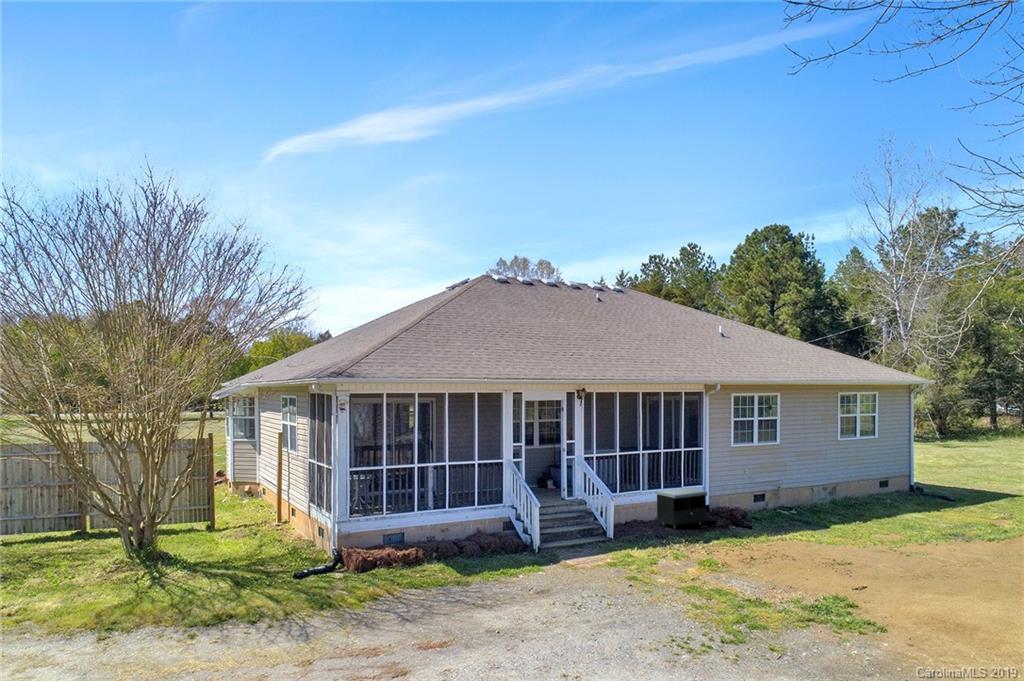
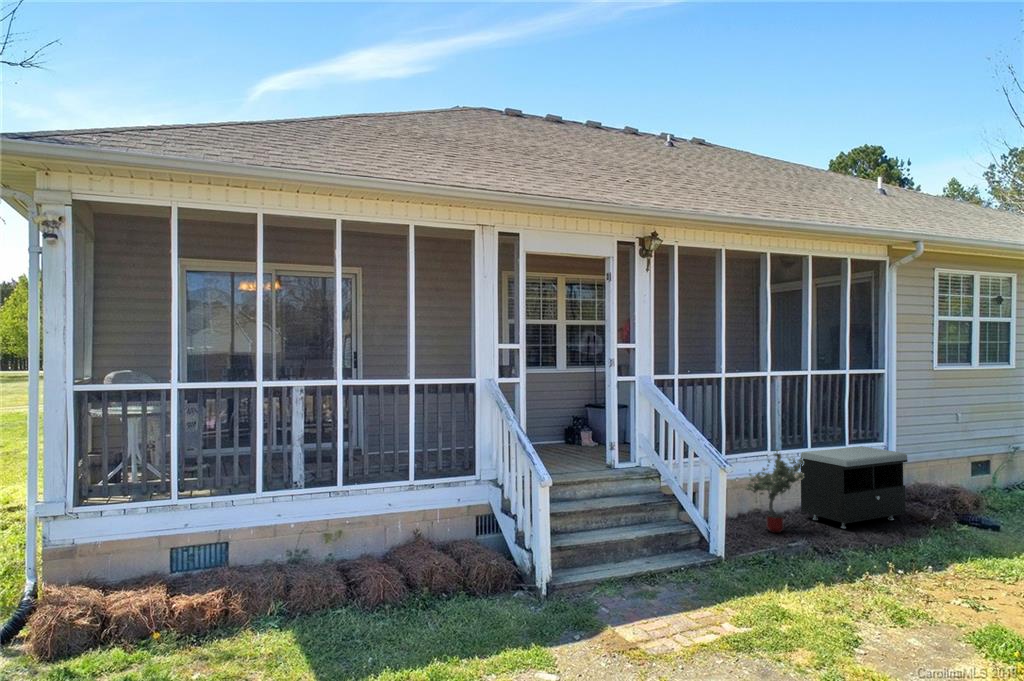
potted tree: none [627,489,656,531] -> present [746,449,804,533]

